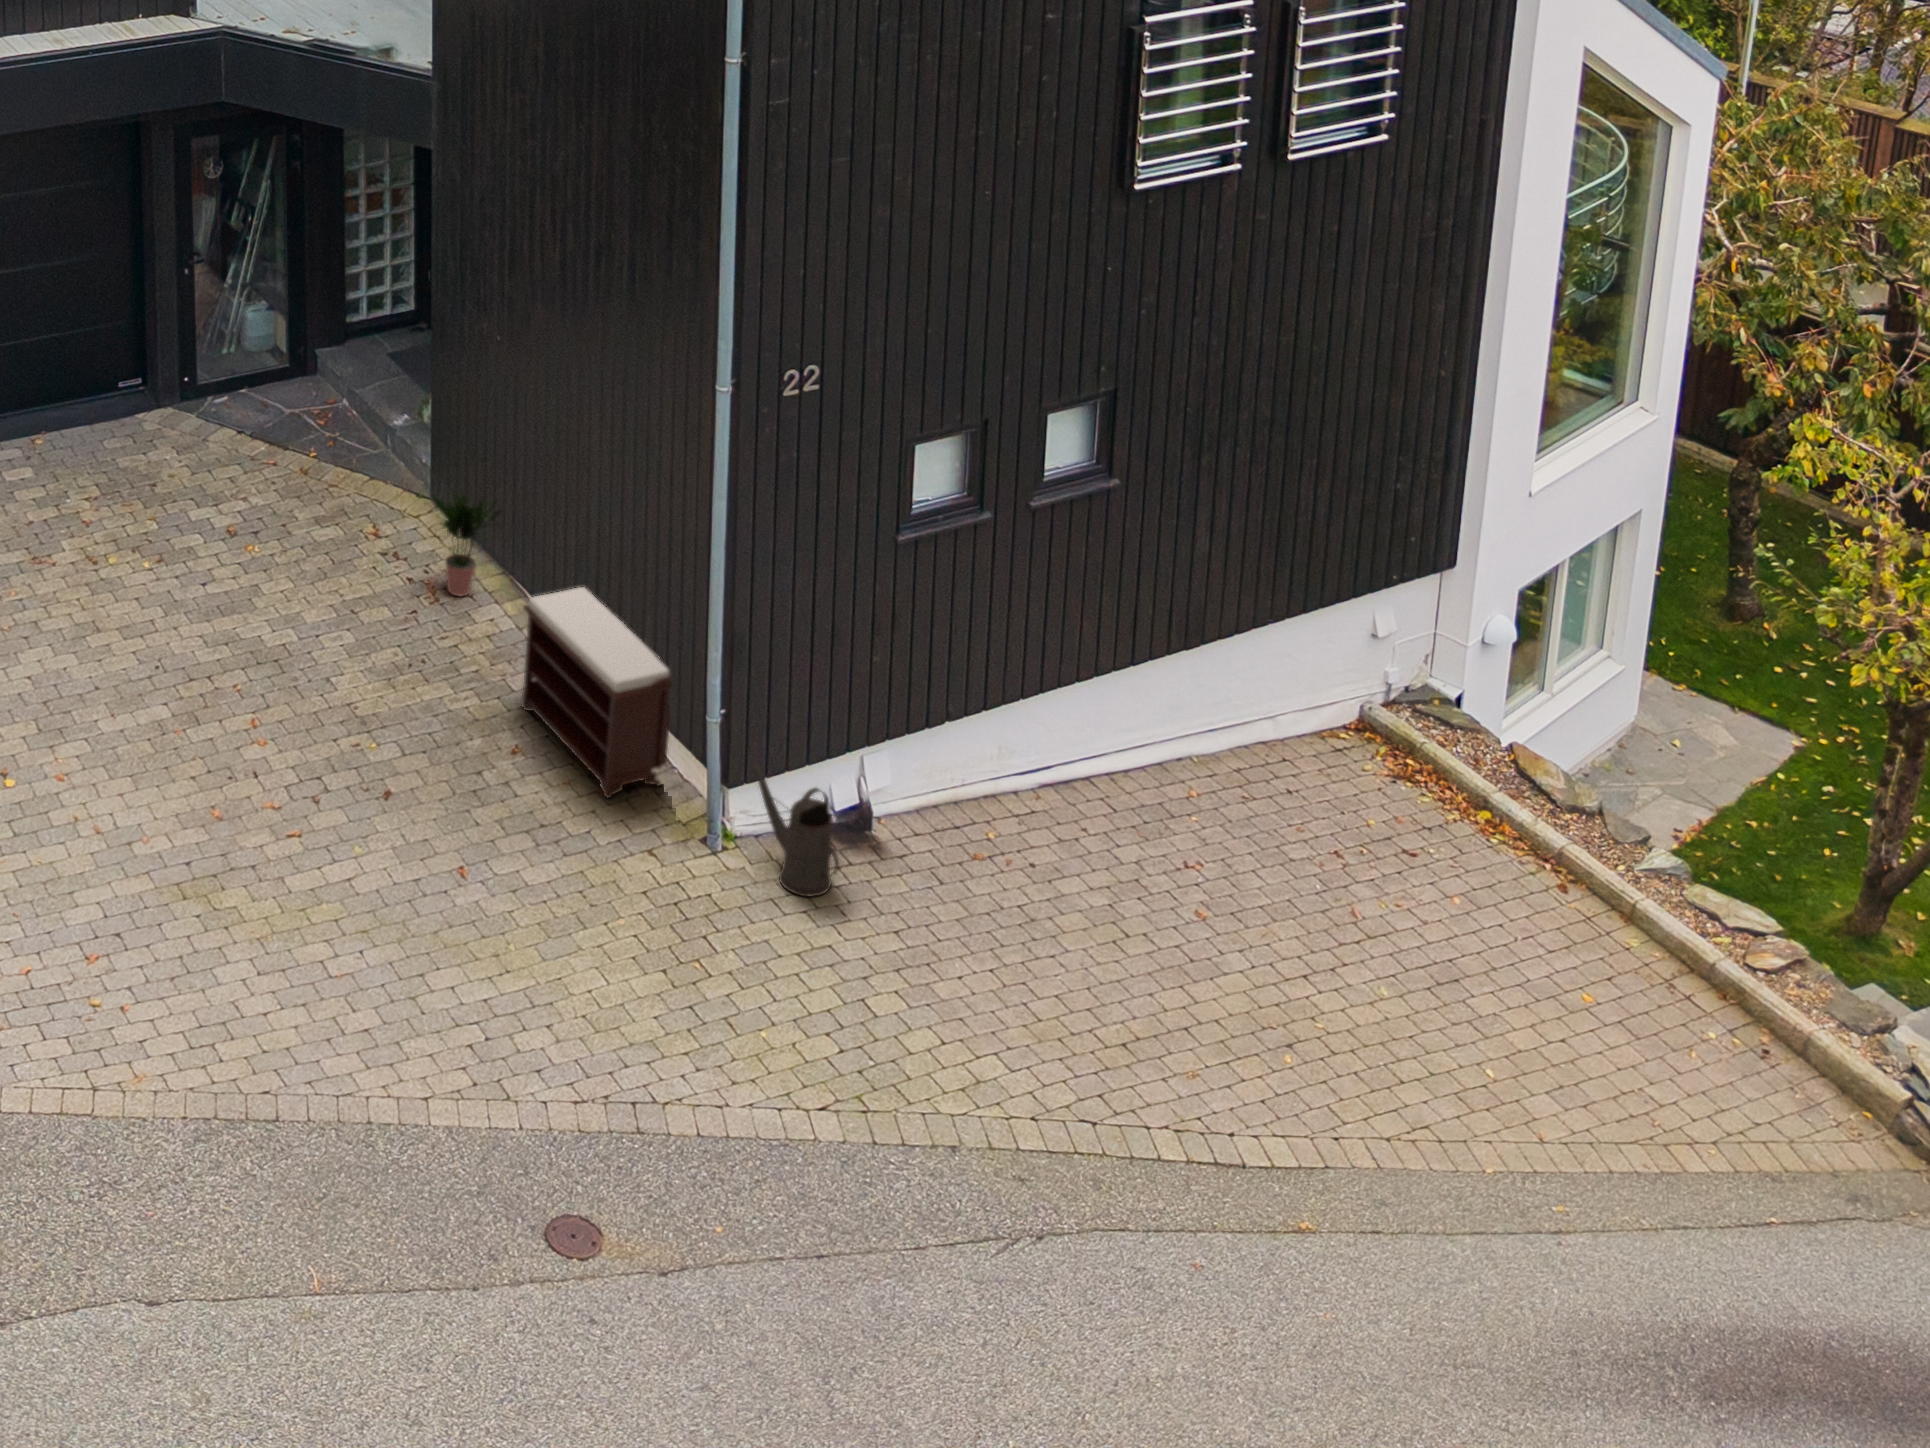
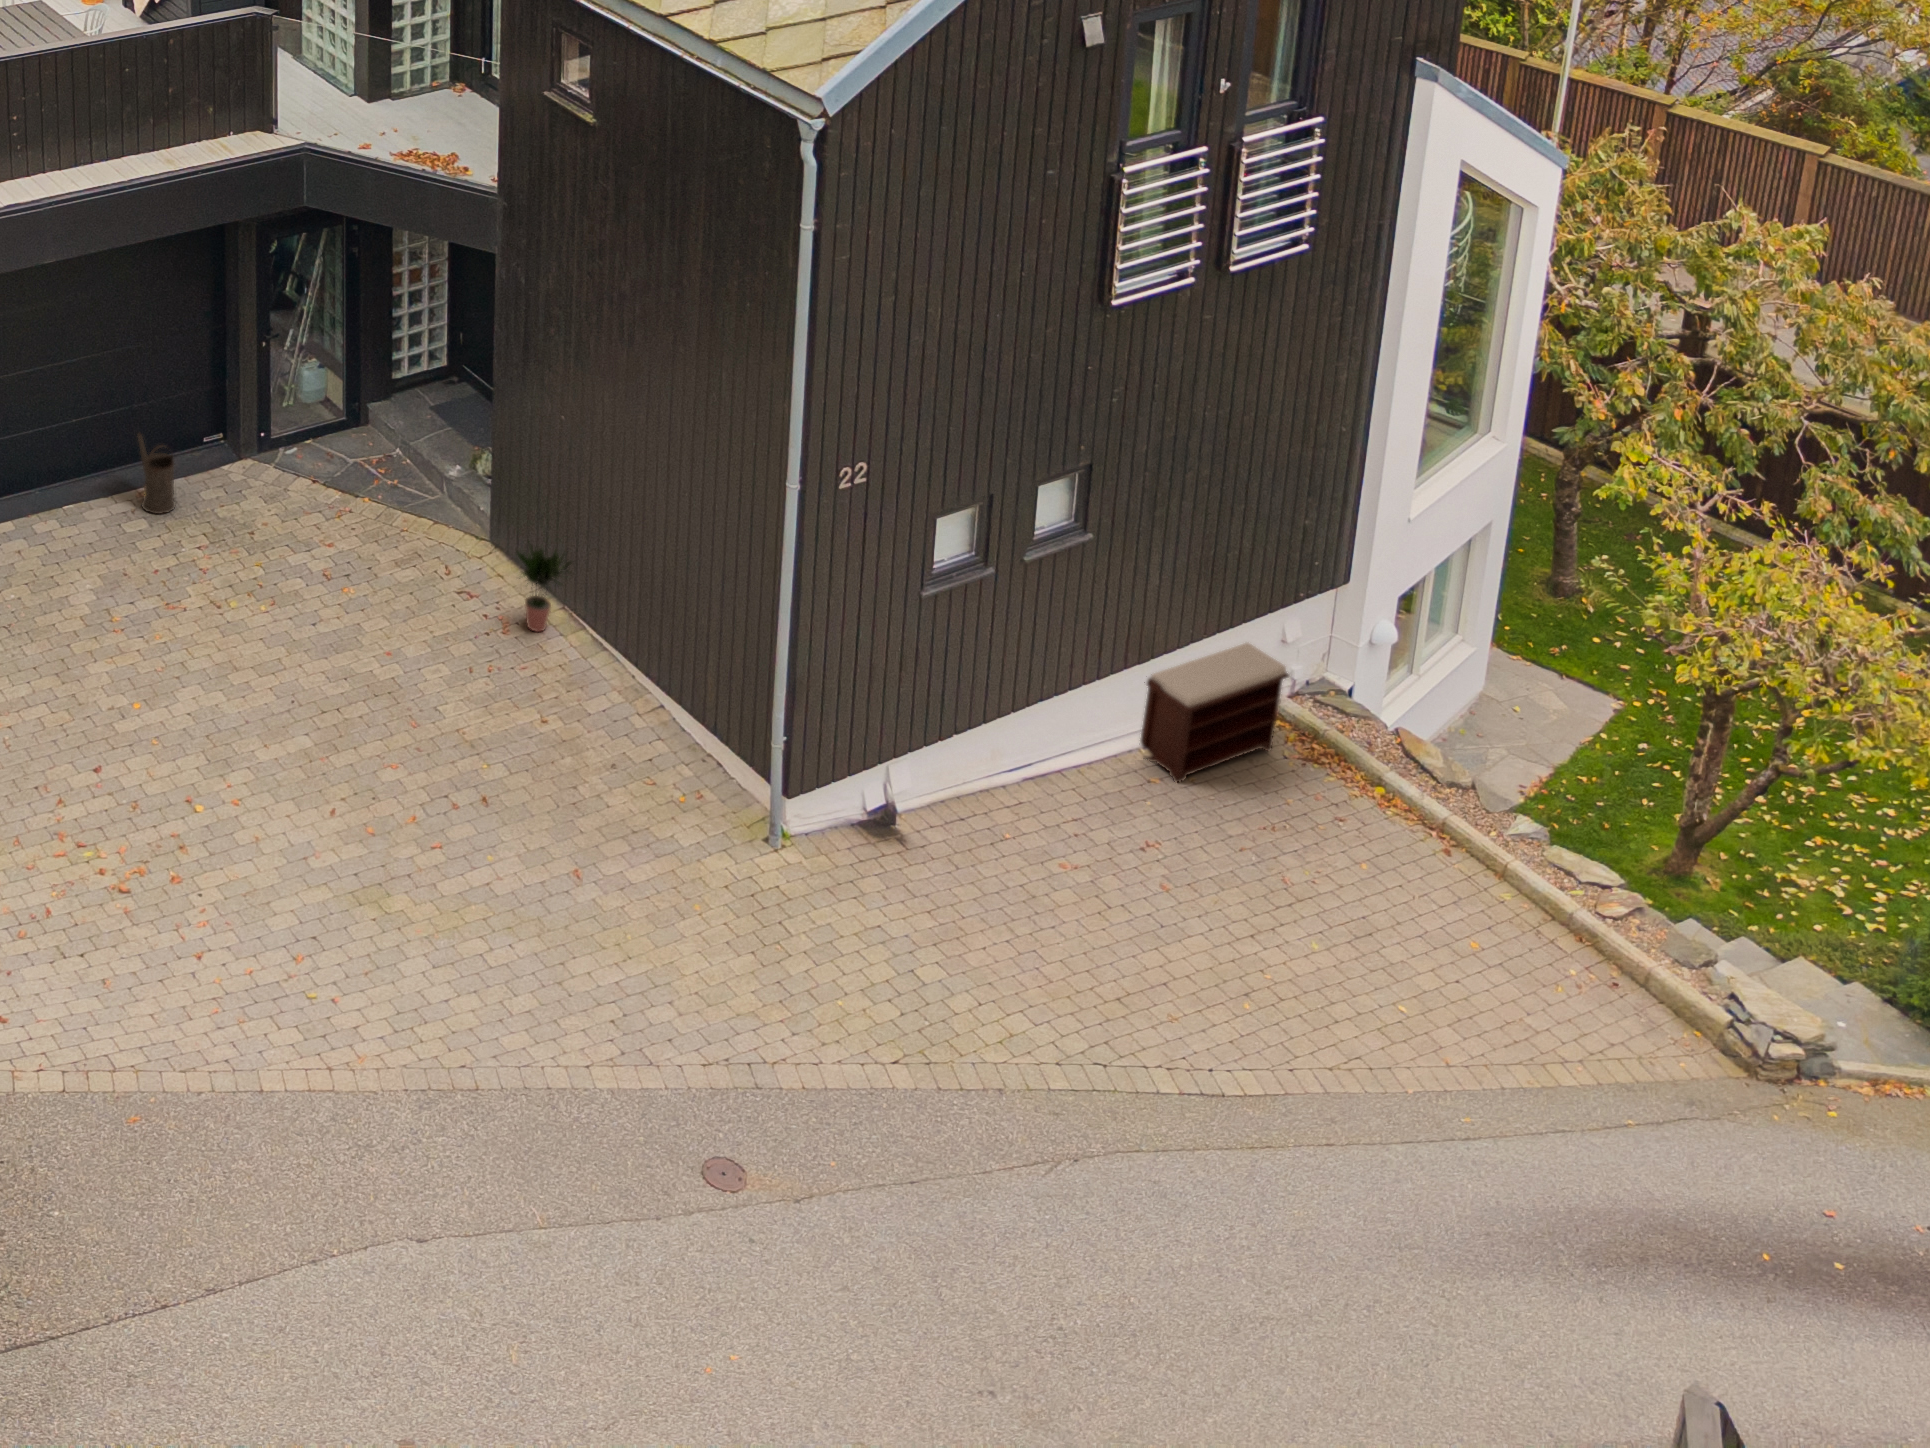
bench: present [521,587,672,798] -> present [1140,643,1289,782]
watering can: present [754,766,839,897] -> present [138,434,176,514]

